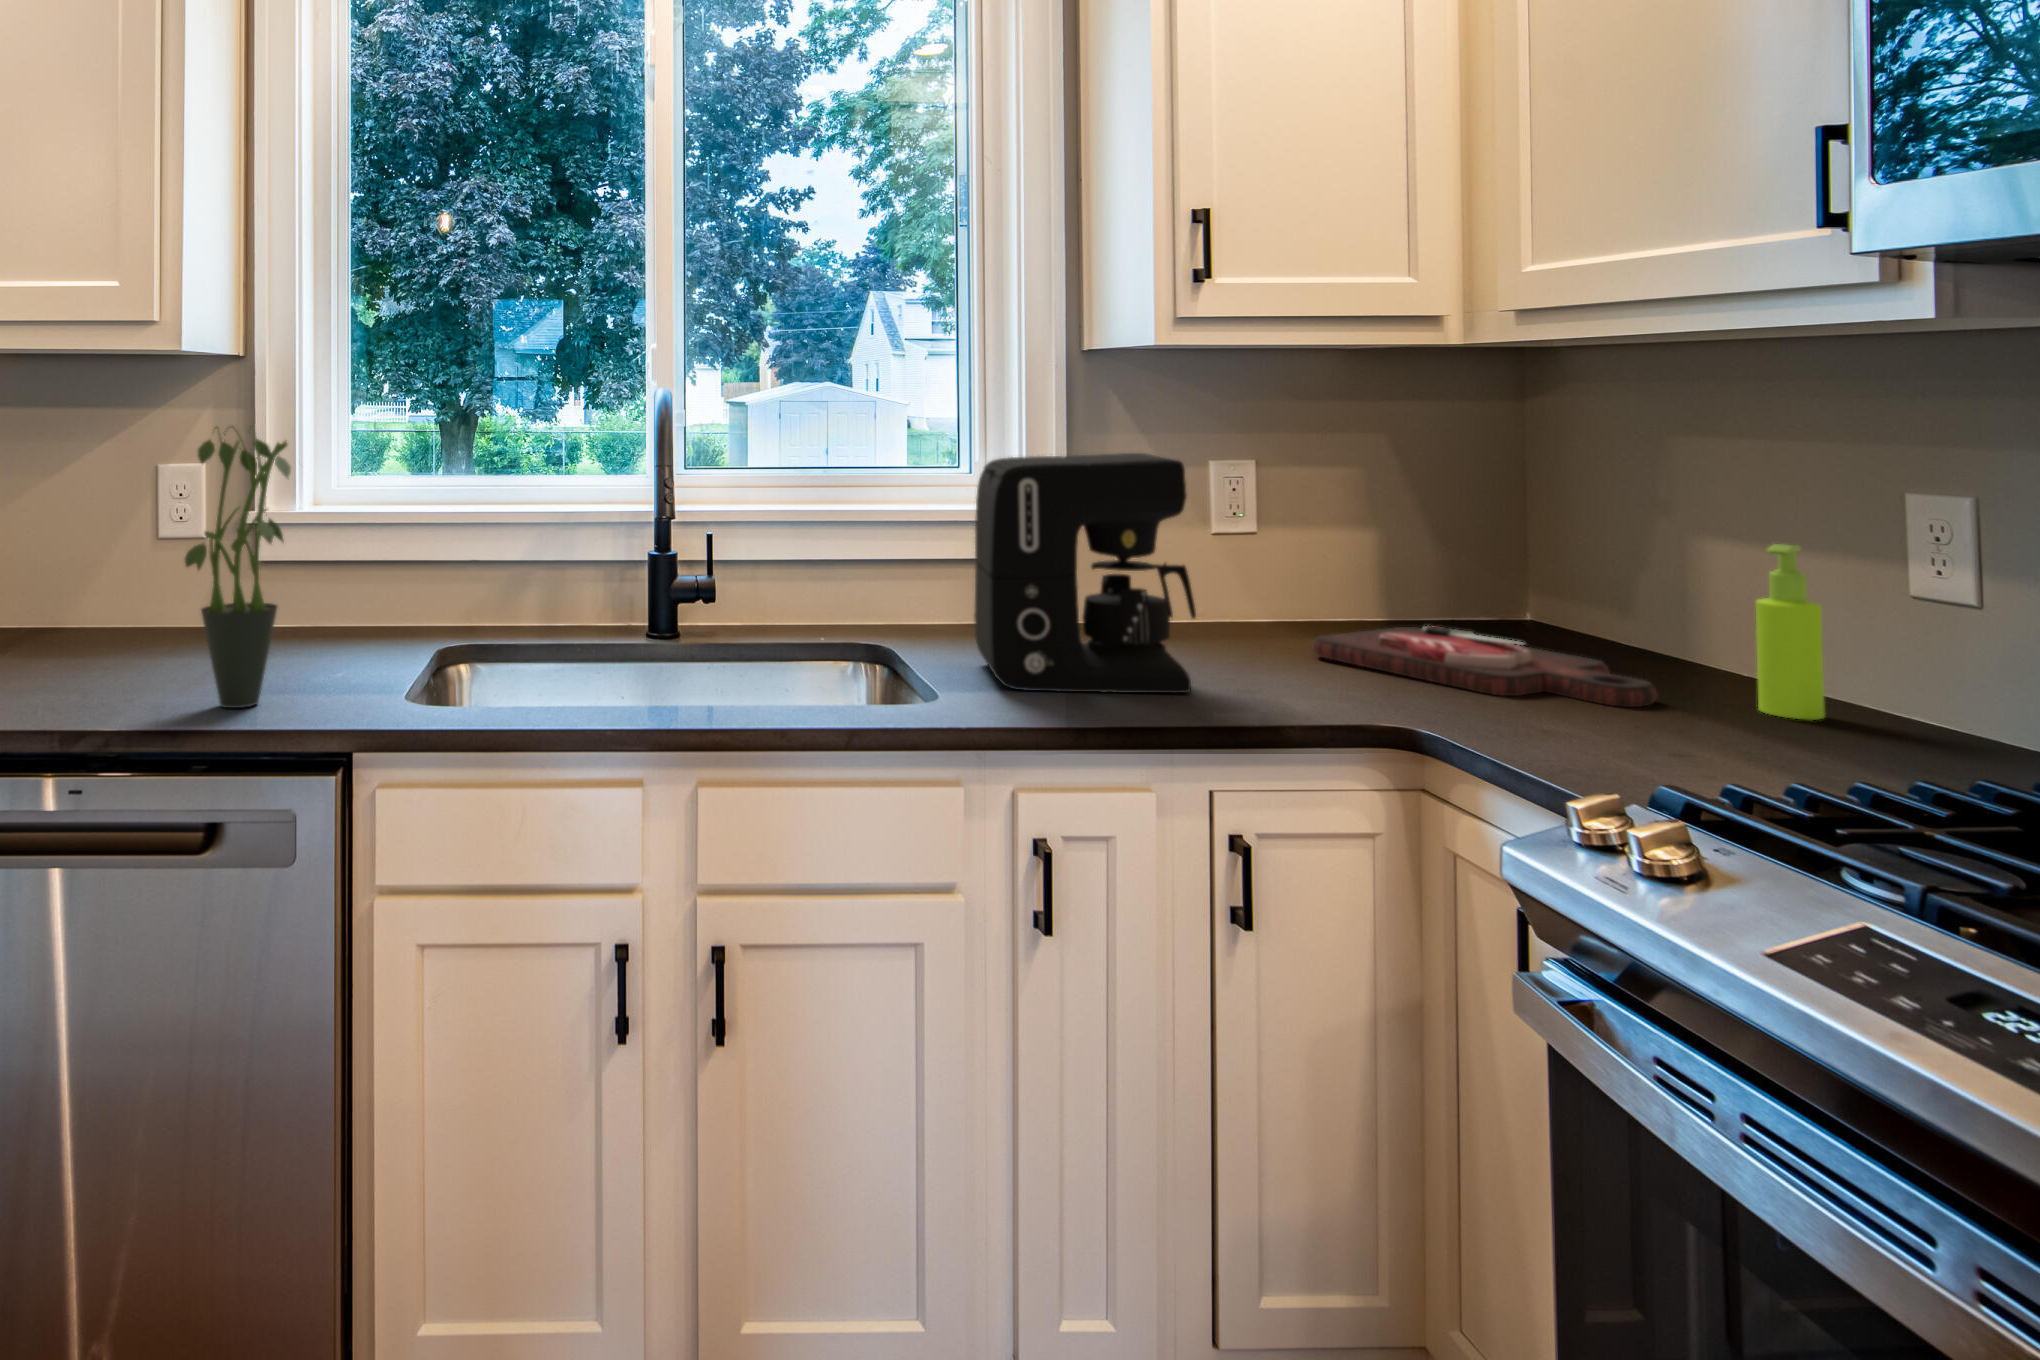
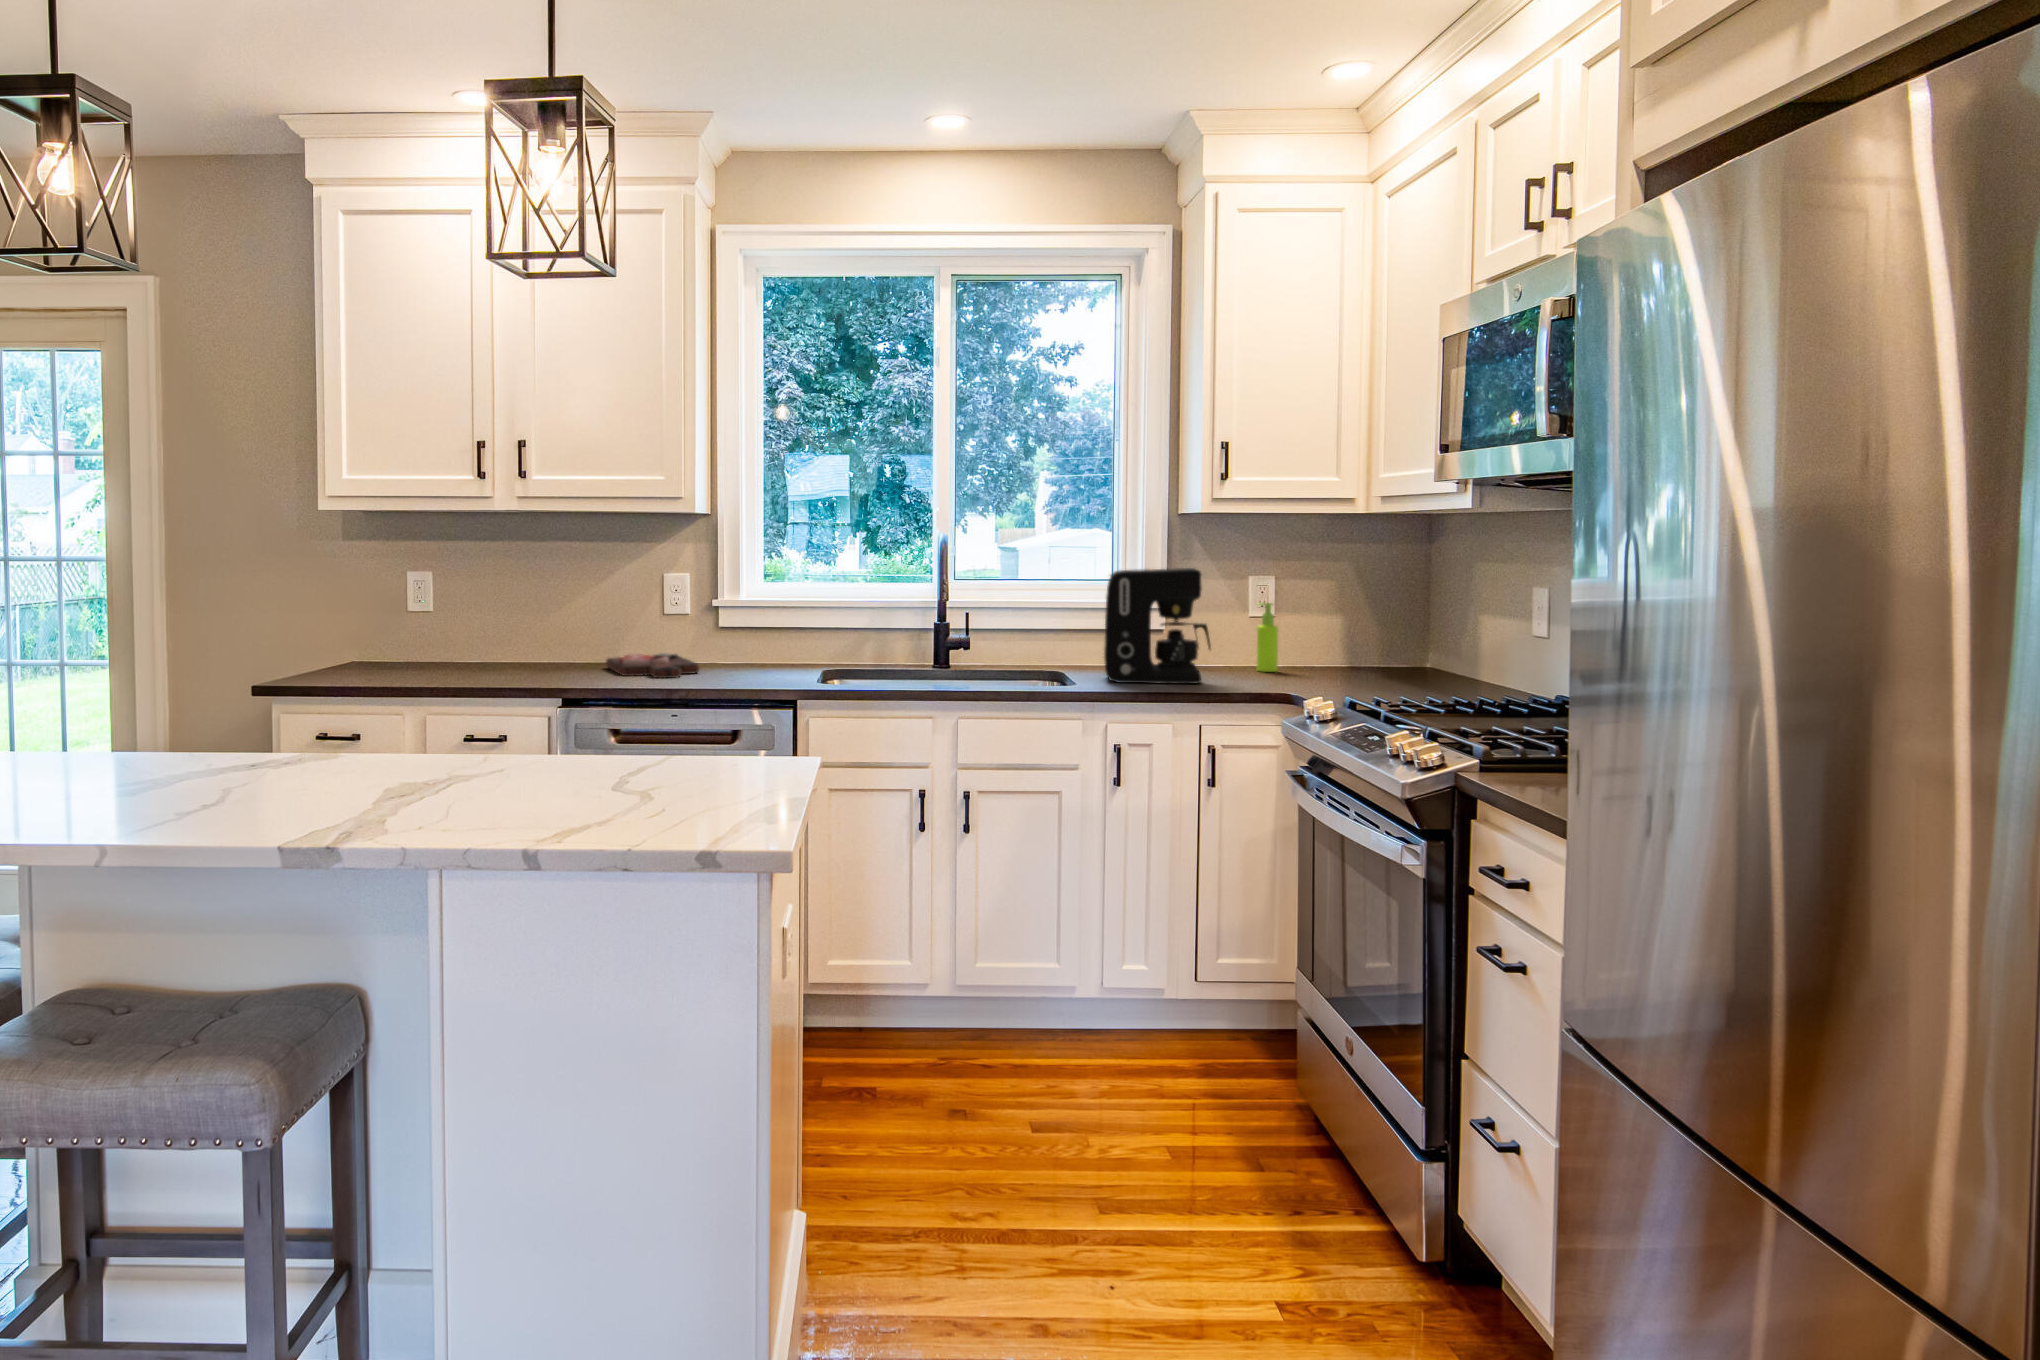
potted plant: present [185,426,291,708] -> none [717,549,770,683]
soap dispenser: present [1756,544,1825,720] -> present [1257,603,1278,672]
cutting board: present [1313,626,1657,707] -> present [606,653,700,678]

